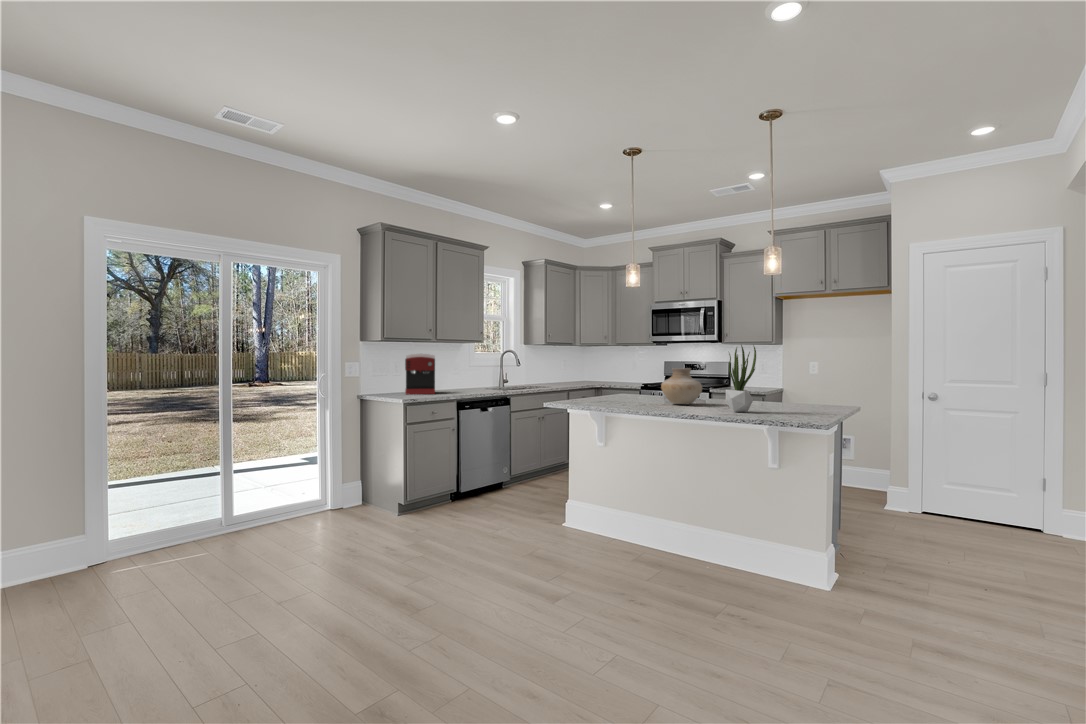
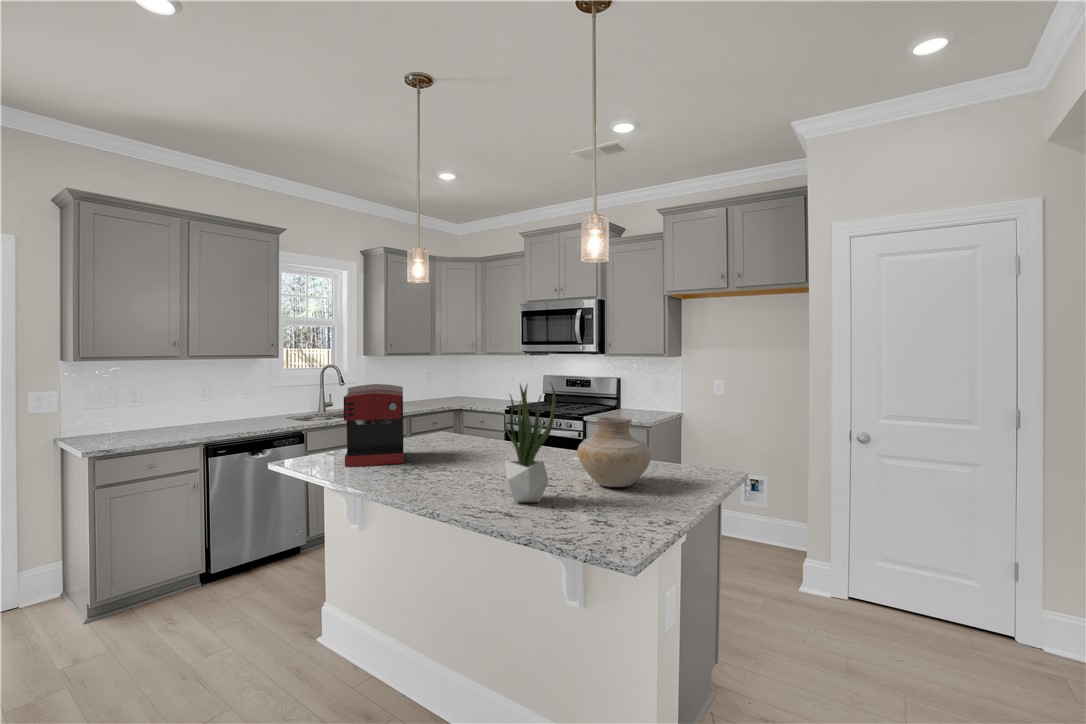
coffee maker: present [405,354,435,394] -> present [344,384,404,467]
vase: present [661,368,702,404] -> present [577,417,651,487]

